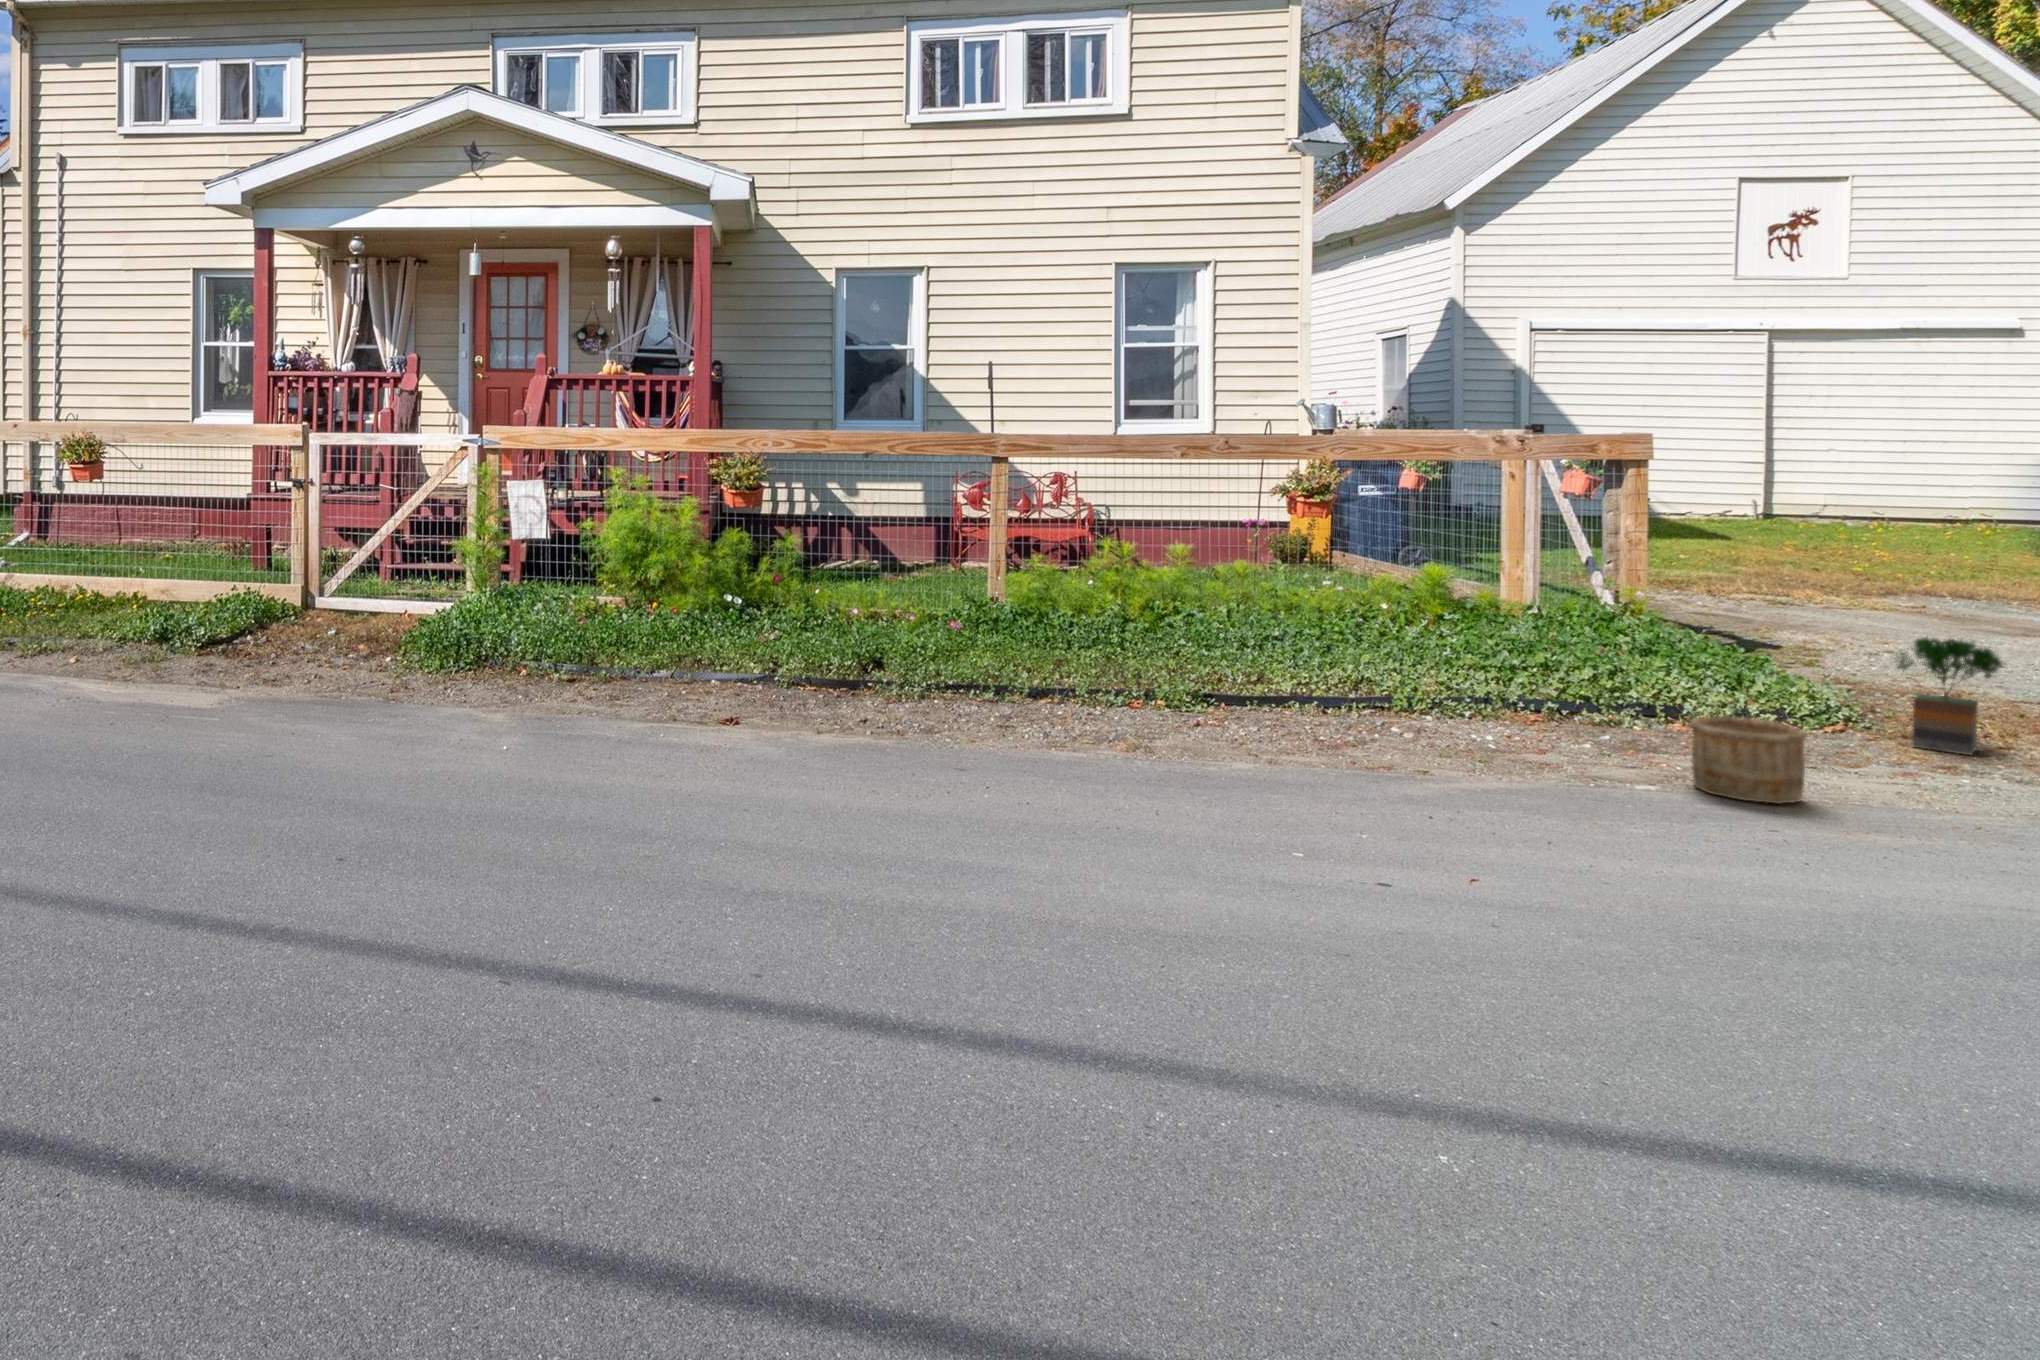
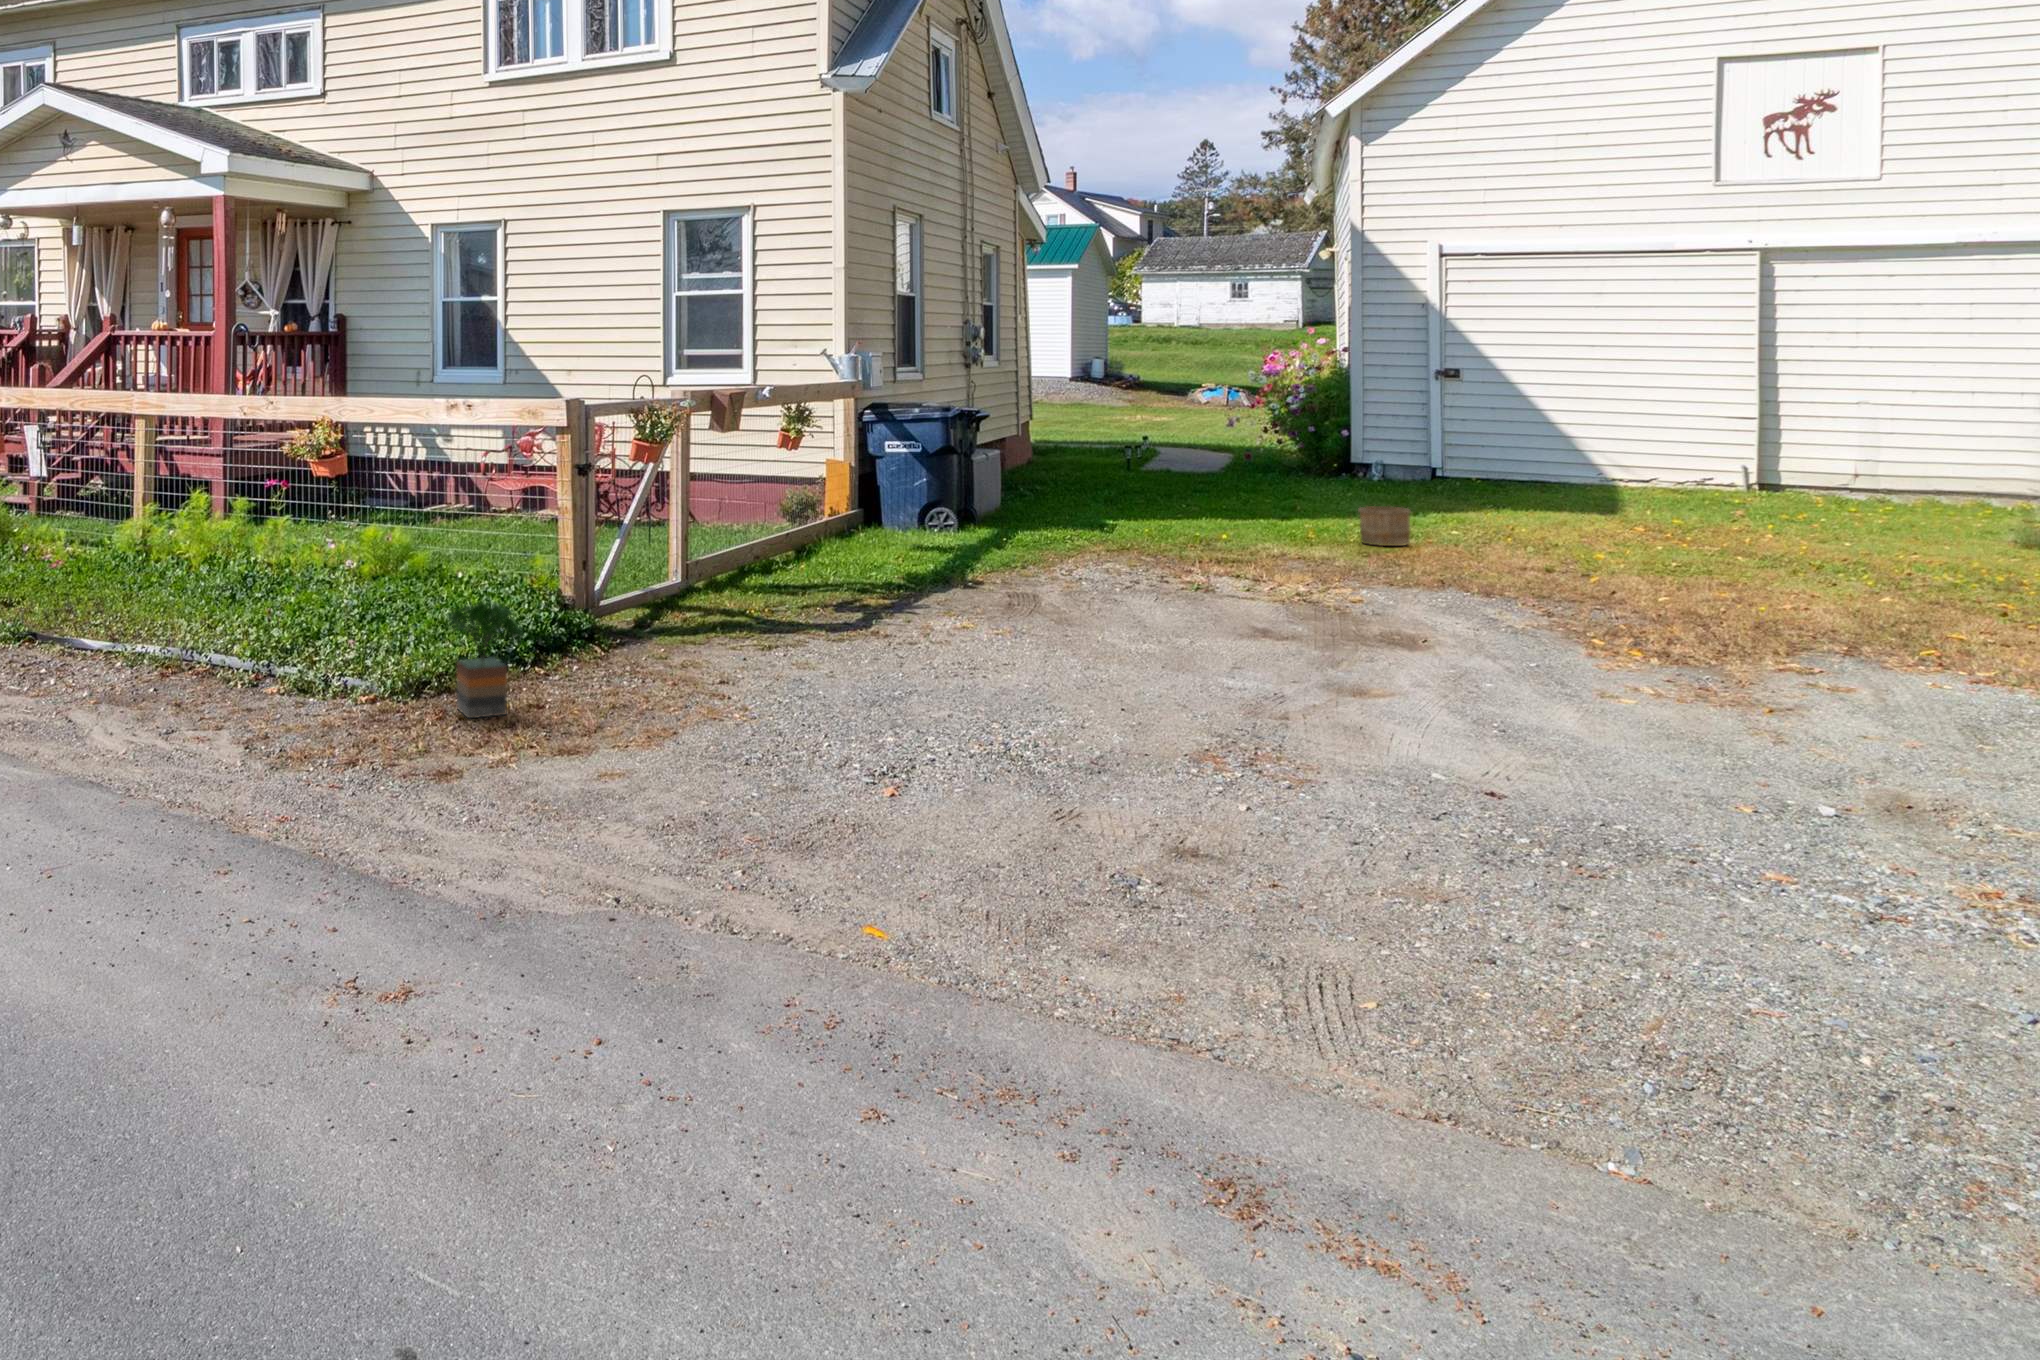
wooden bucket: present [1689,716,1807,804] -> present [1359,506,1410,546]

